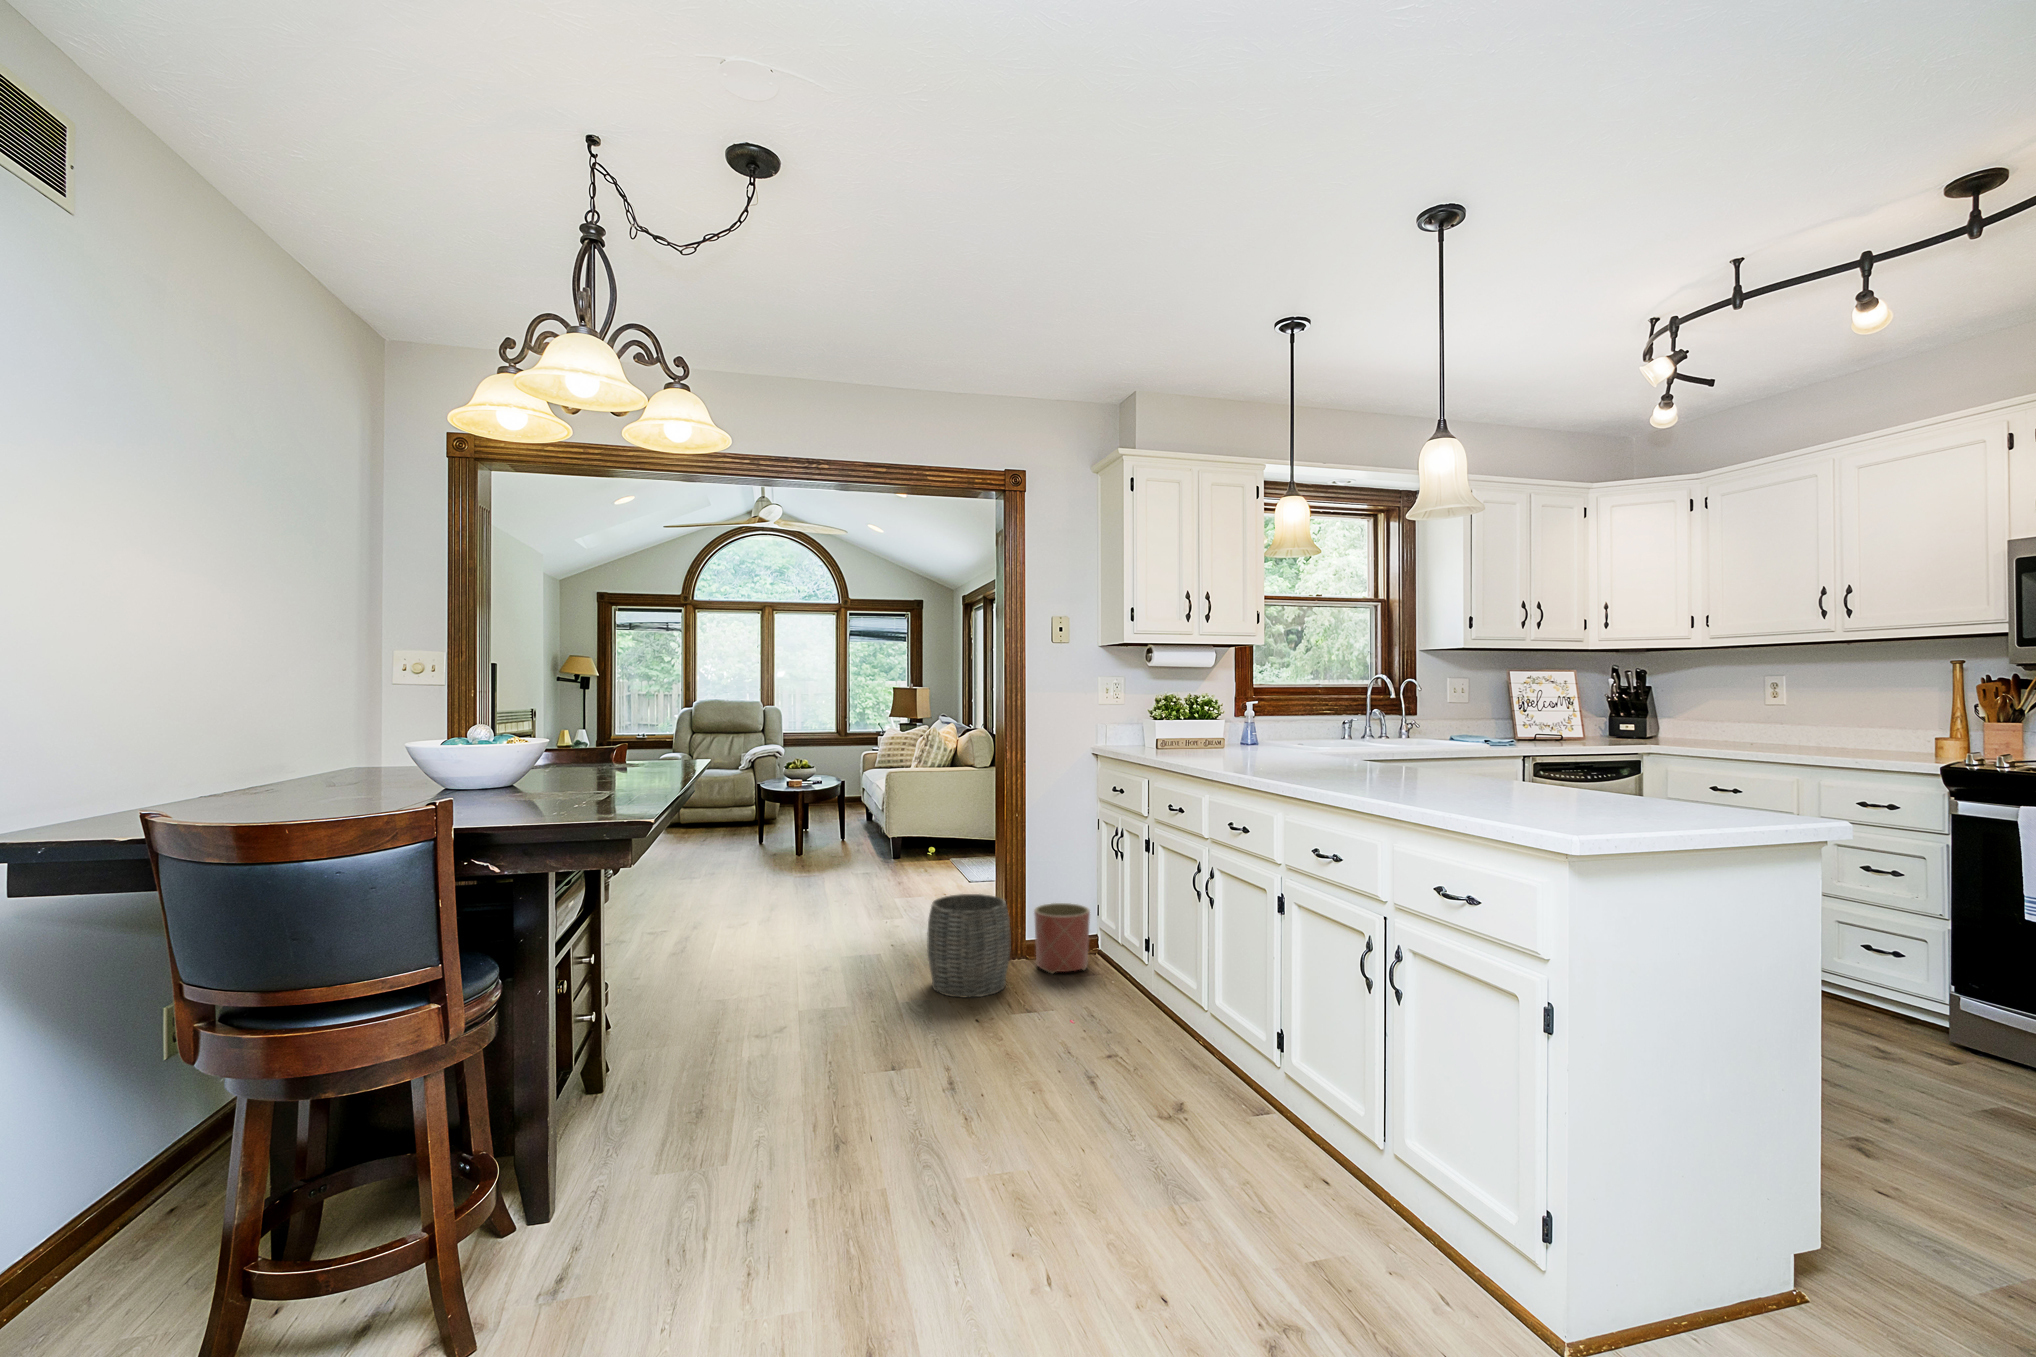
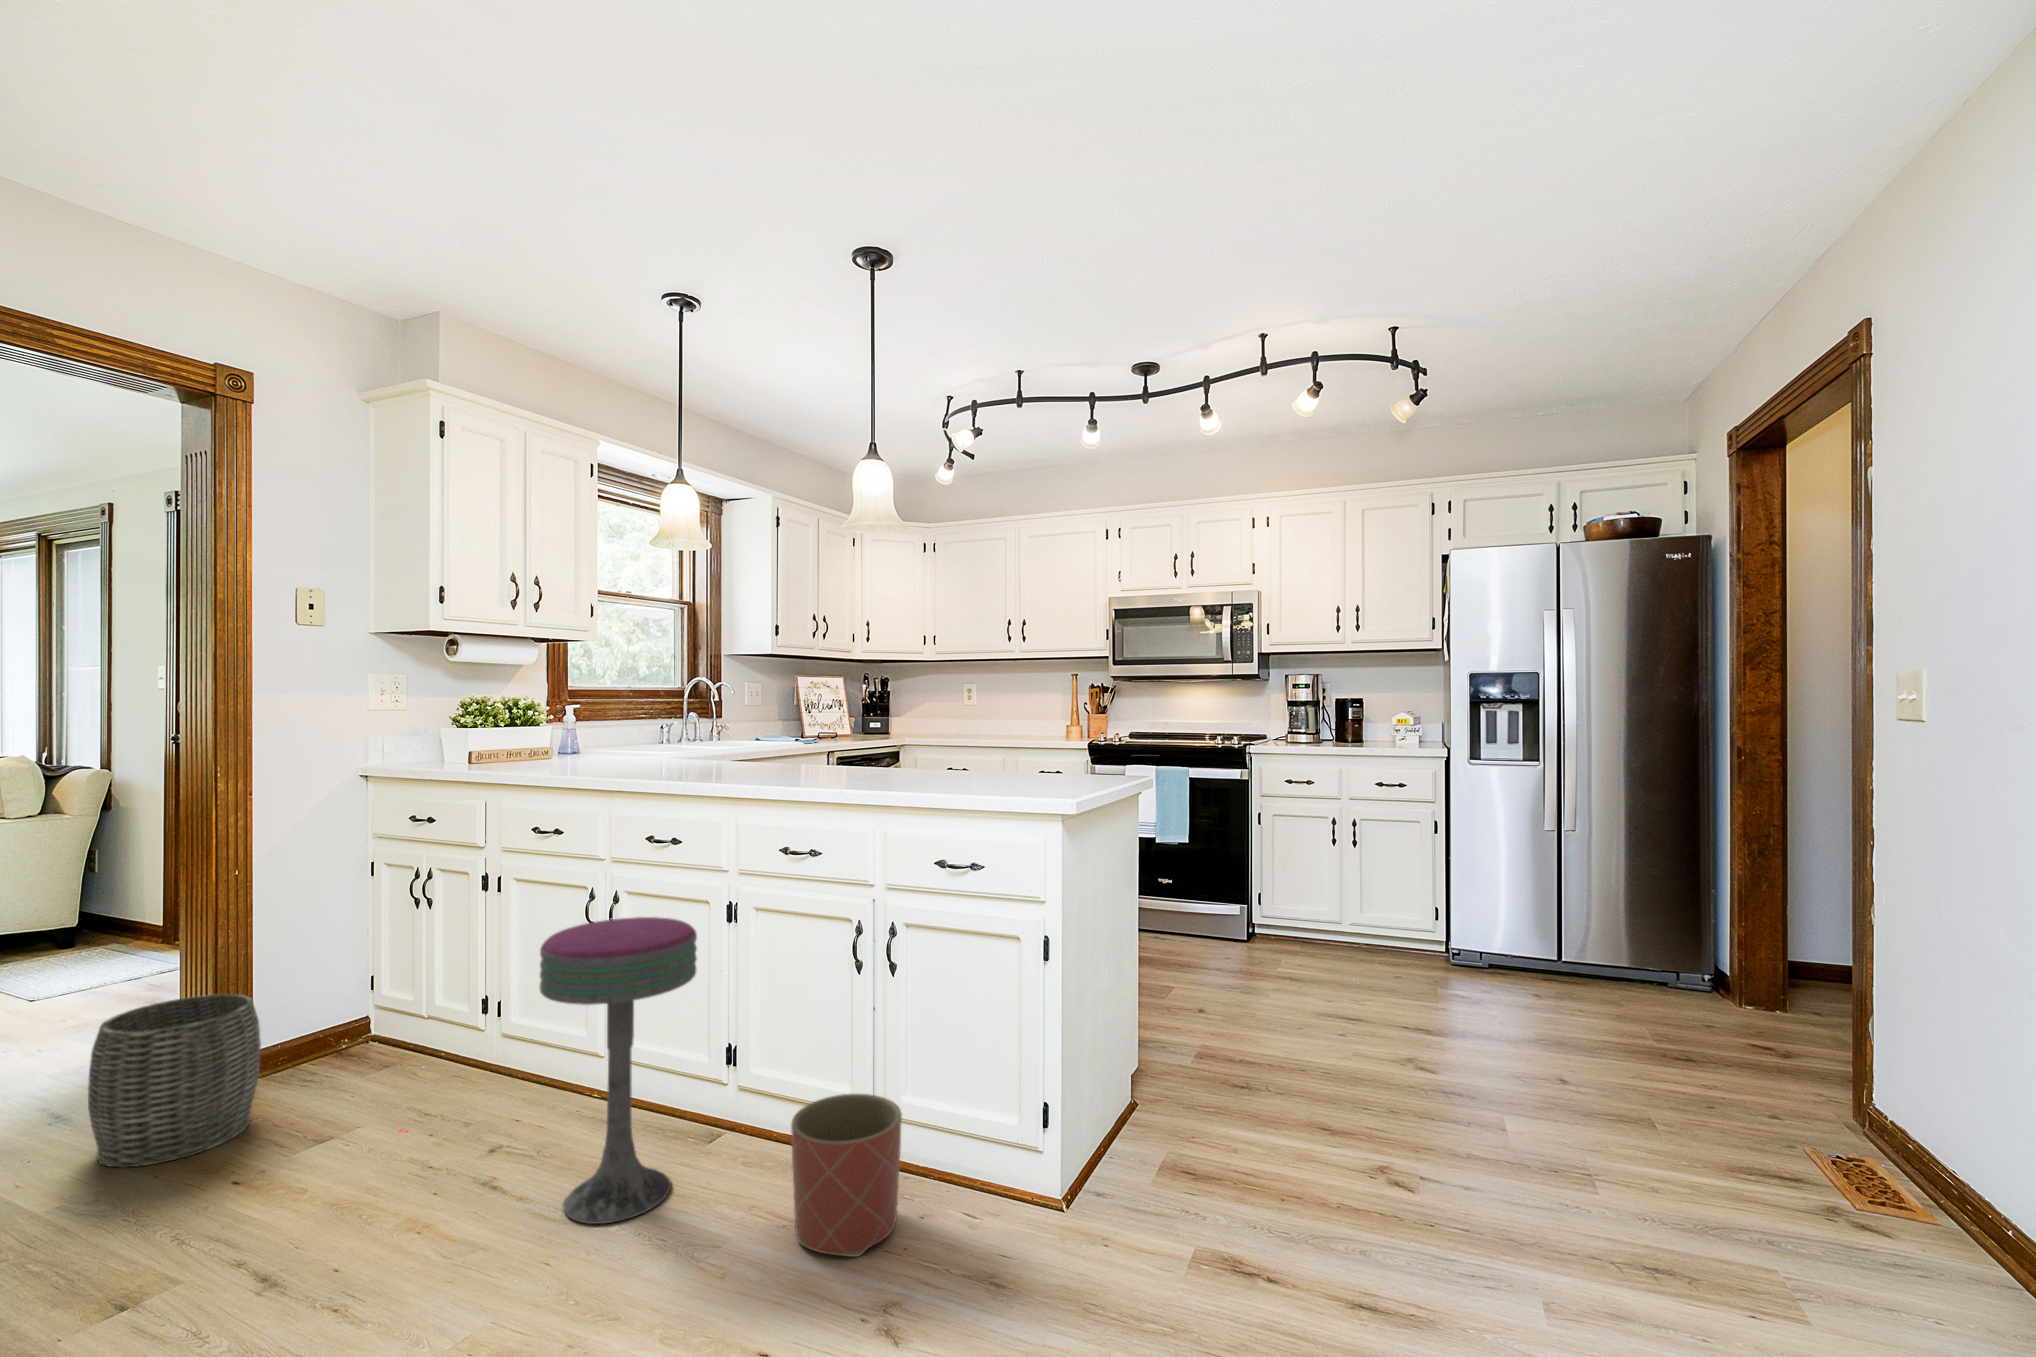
bar stool: none [1099,889,1224,1148] -> present [540,917,697,1224]
planter: present [1034,903,1090,974] -> present [791,1094,902,1257]

